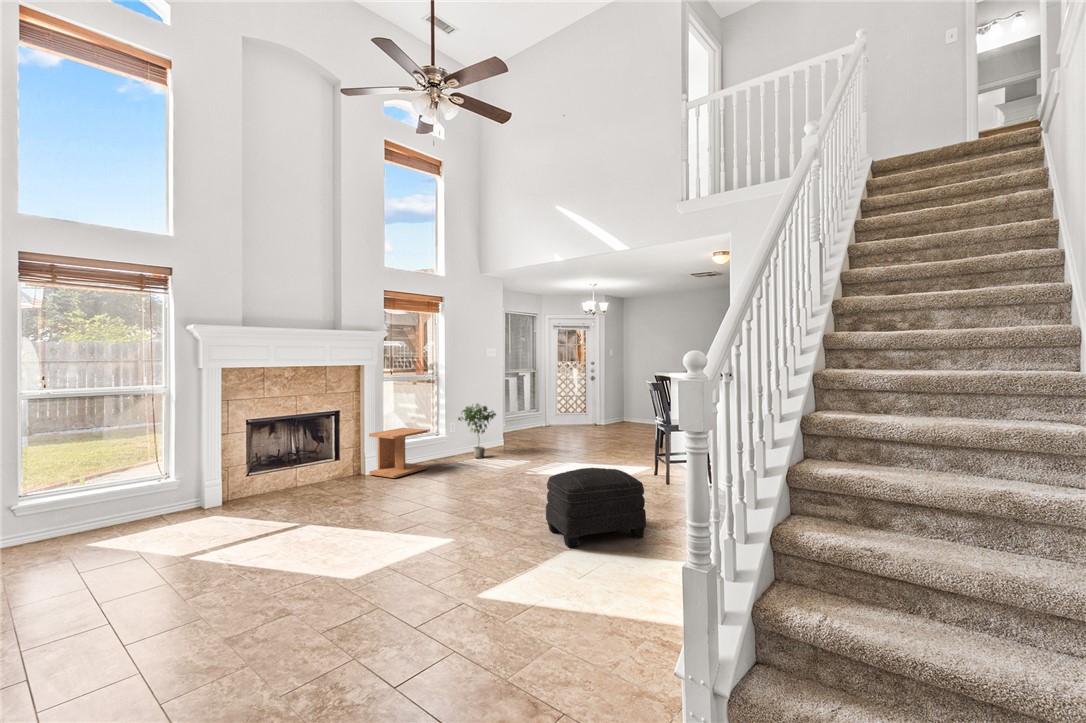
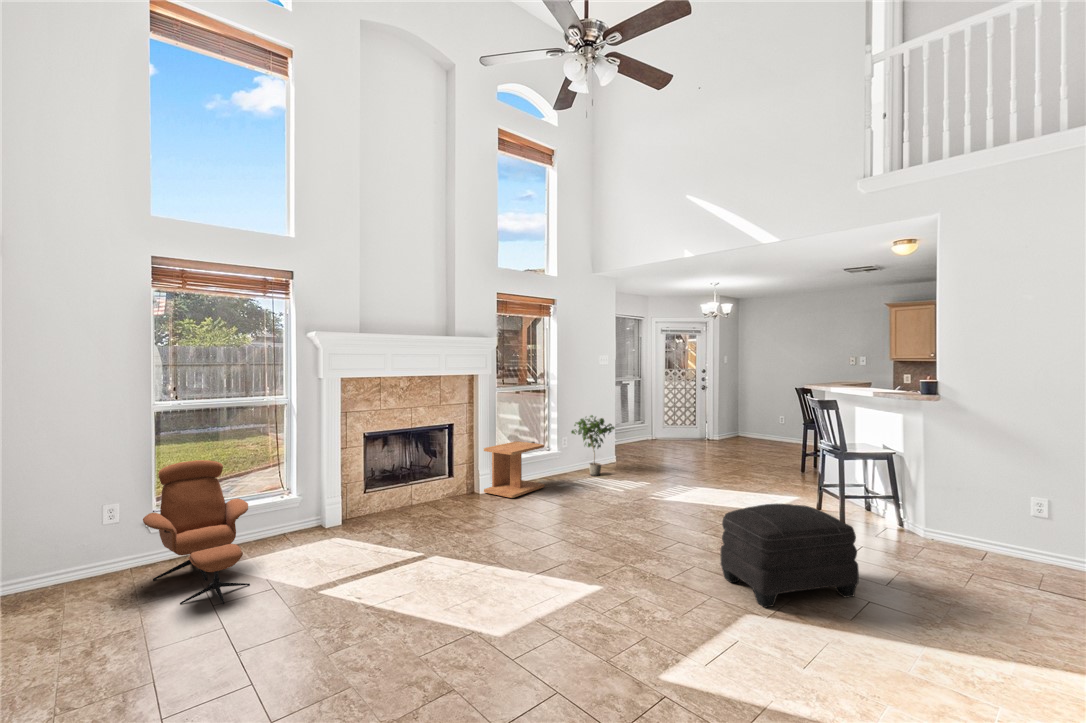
lounge chair: none [14,445,124,571] -> present [143,460,250,604]

